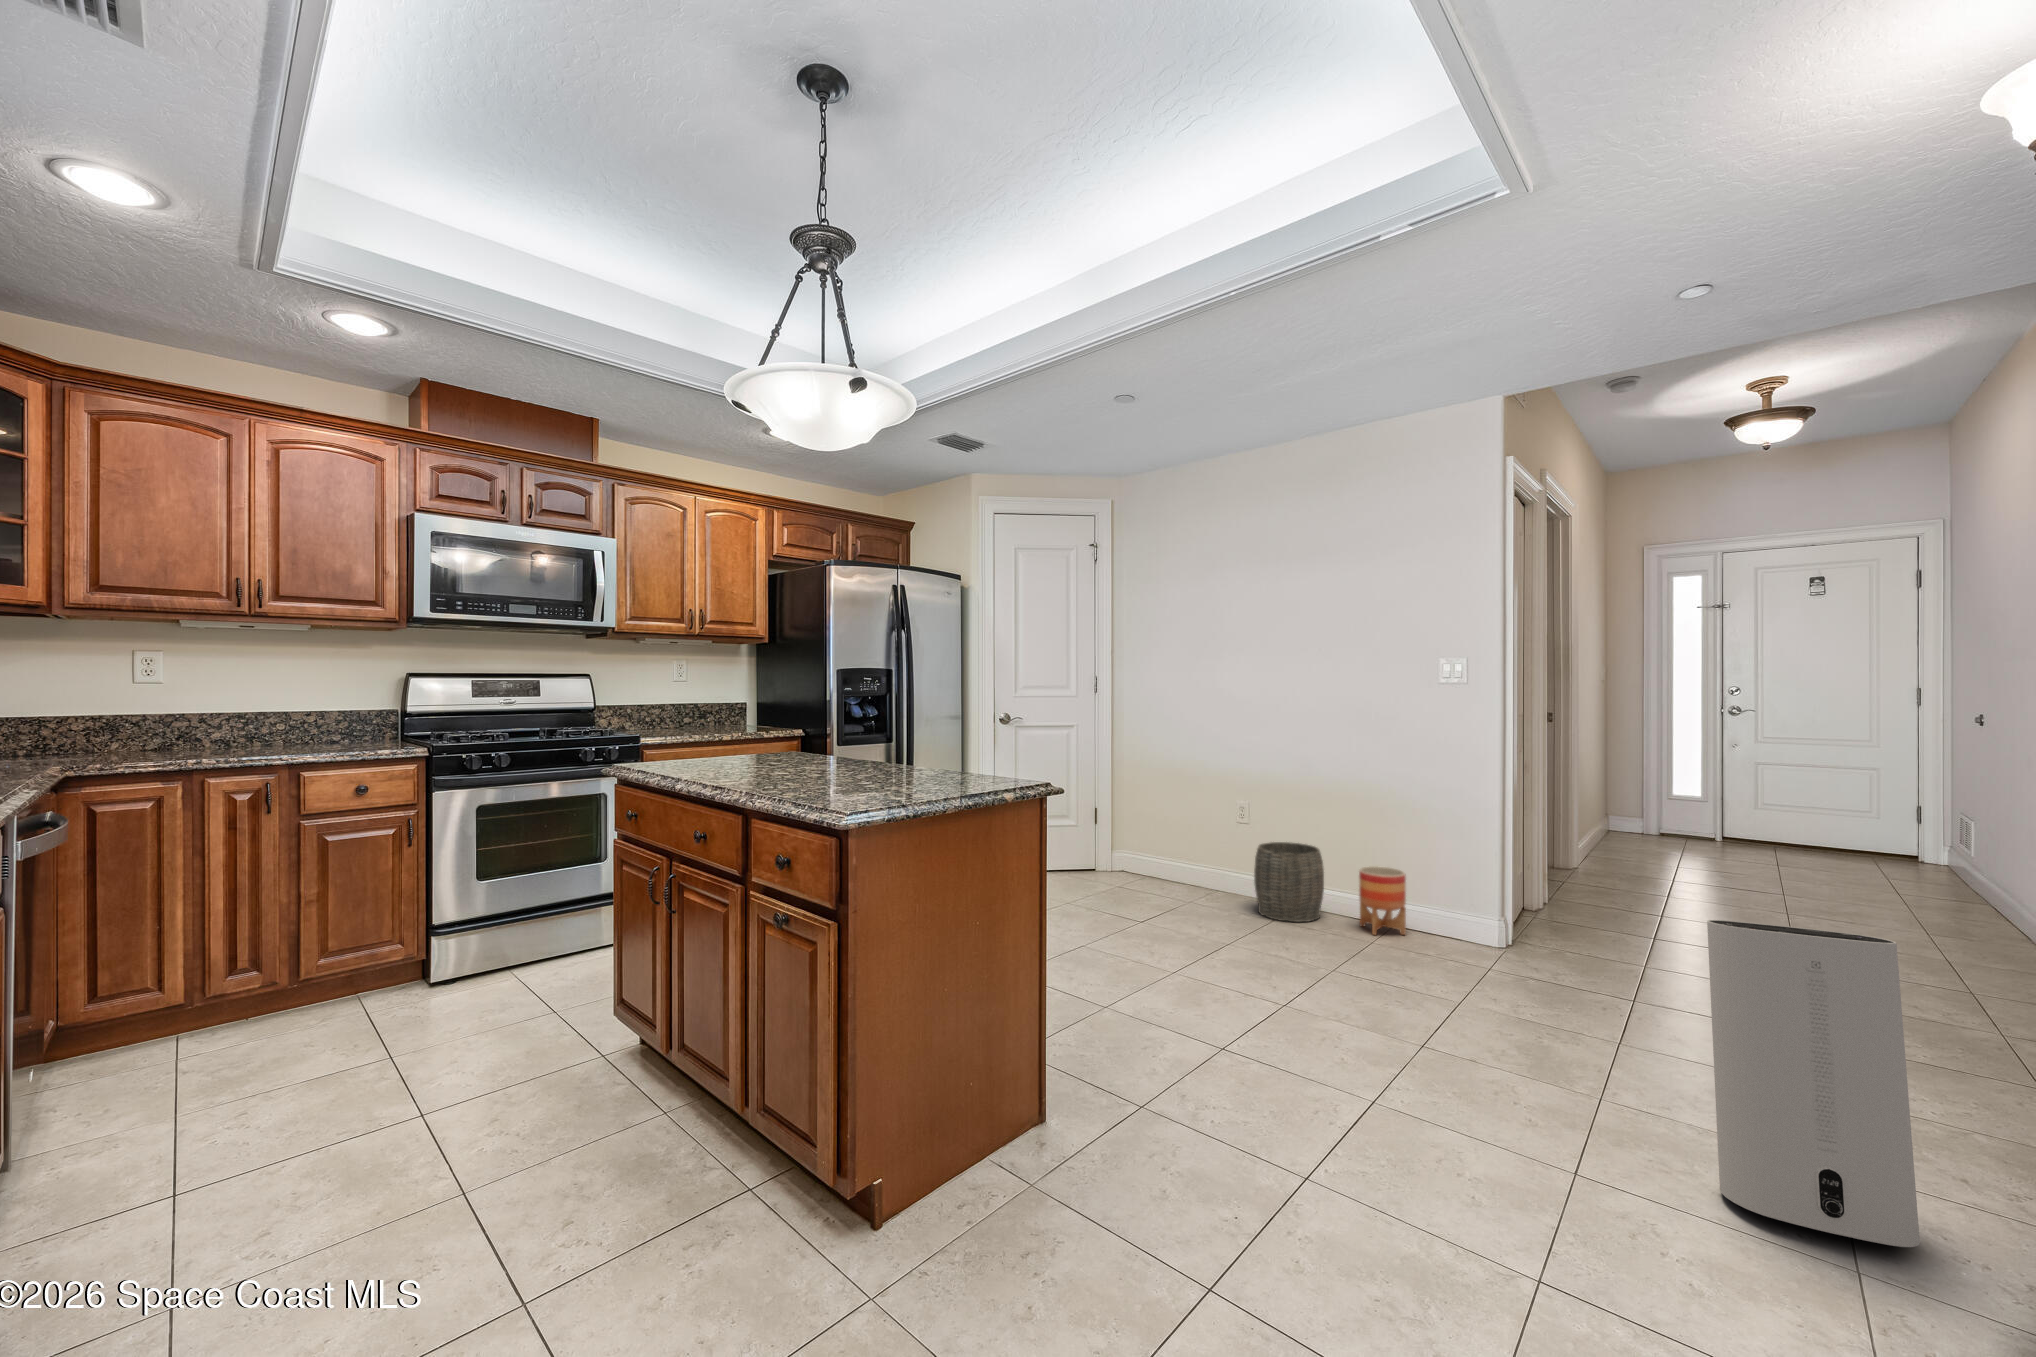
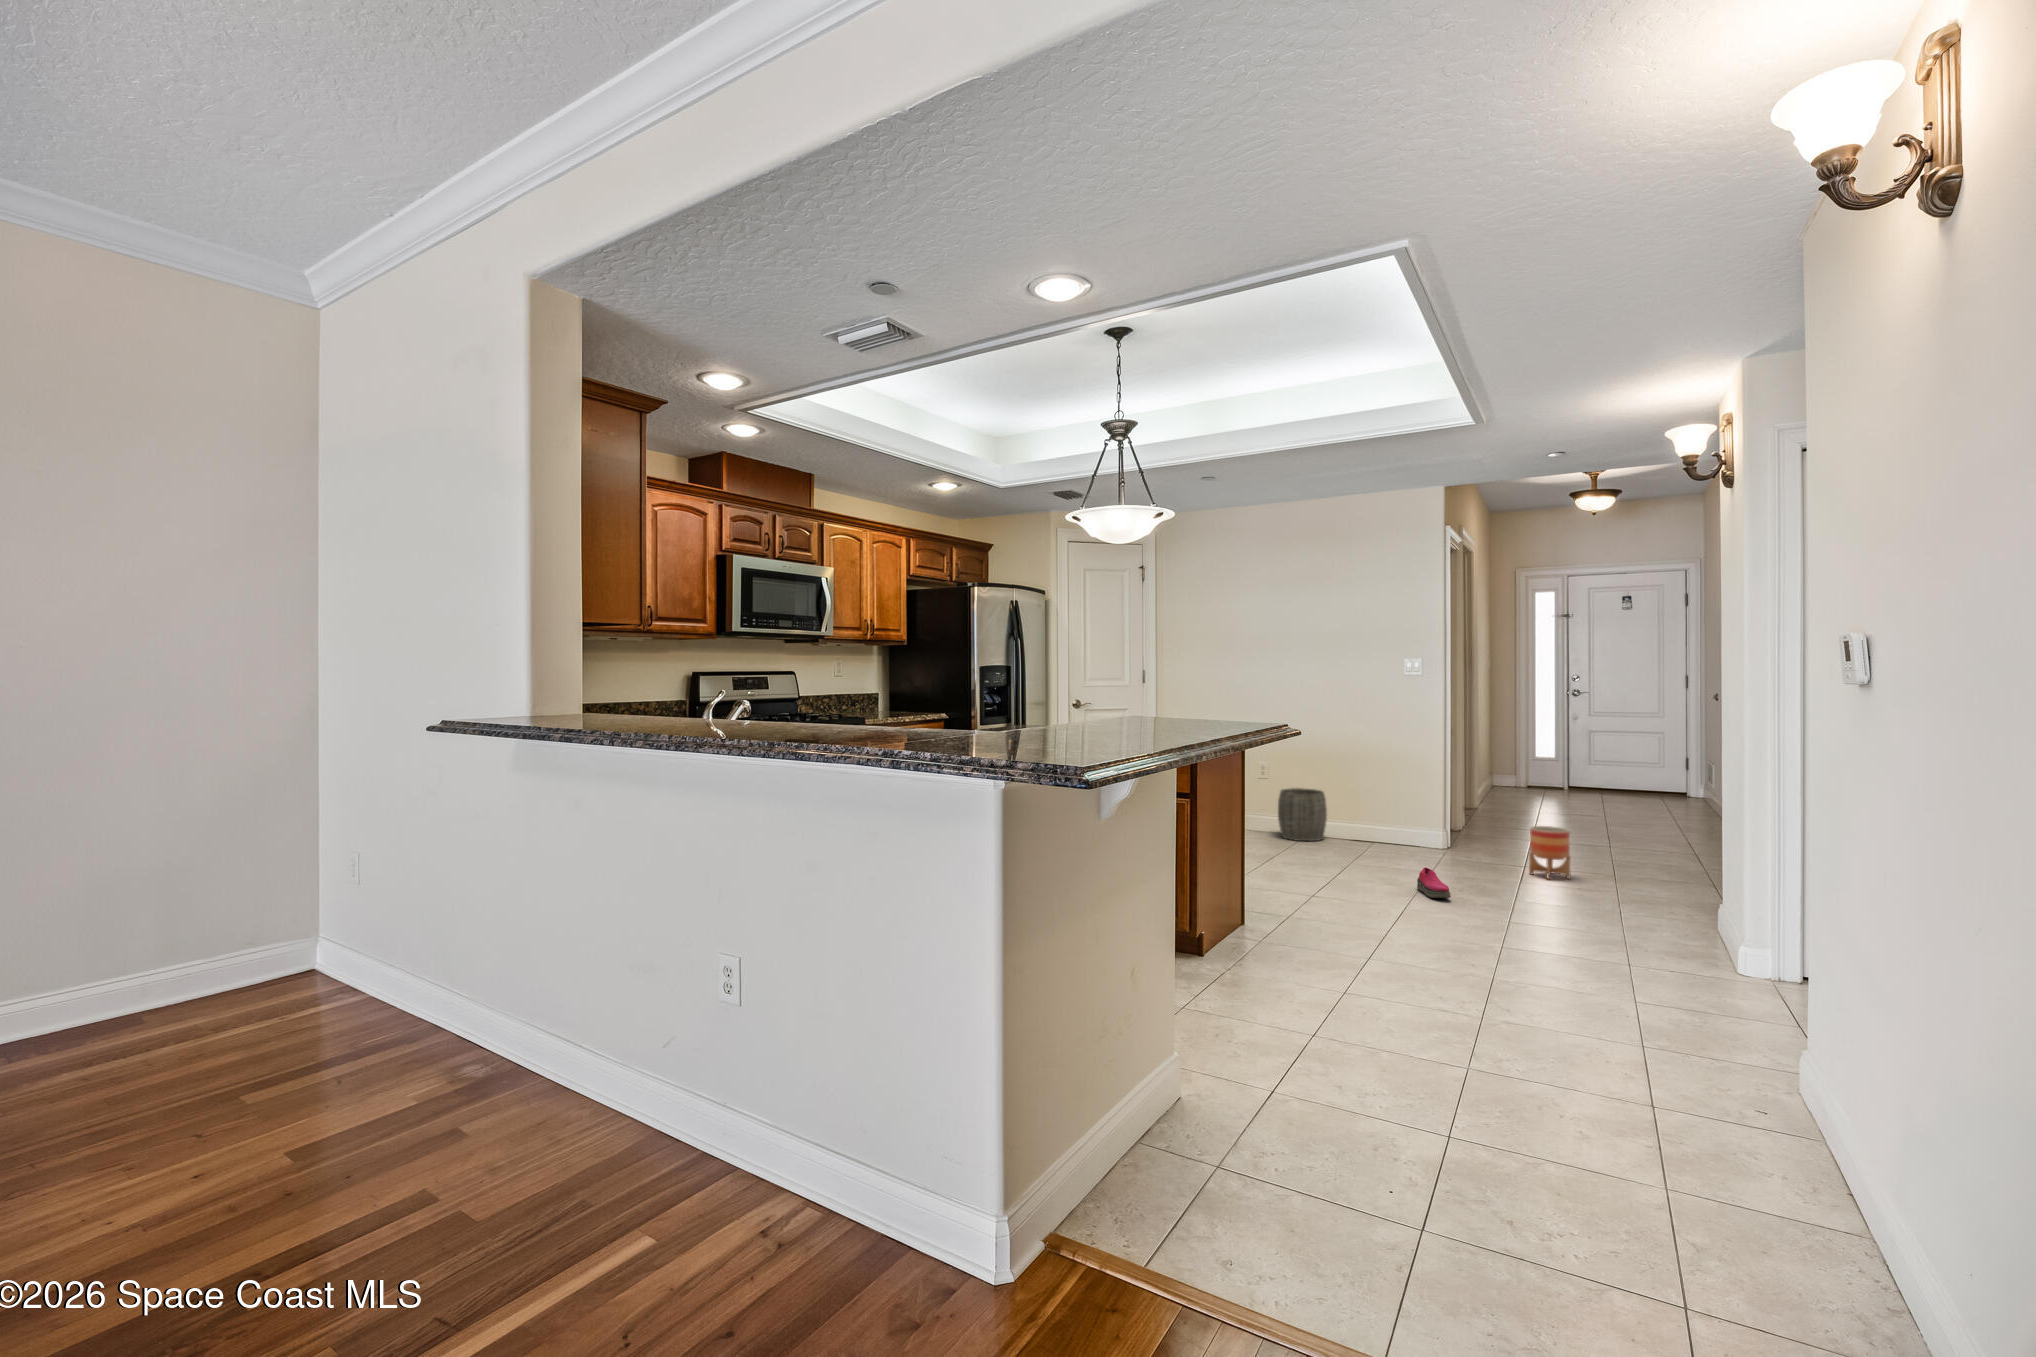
planter: present [1359,866,1406,935] -> present [1529,826,1571,879]
air purifier: present [1707,920,1920,1247] -> none [1577,797,1667,936]
shoe: none [1414,1007,1465,1073] -> present [1417,868,1451,898]

